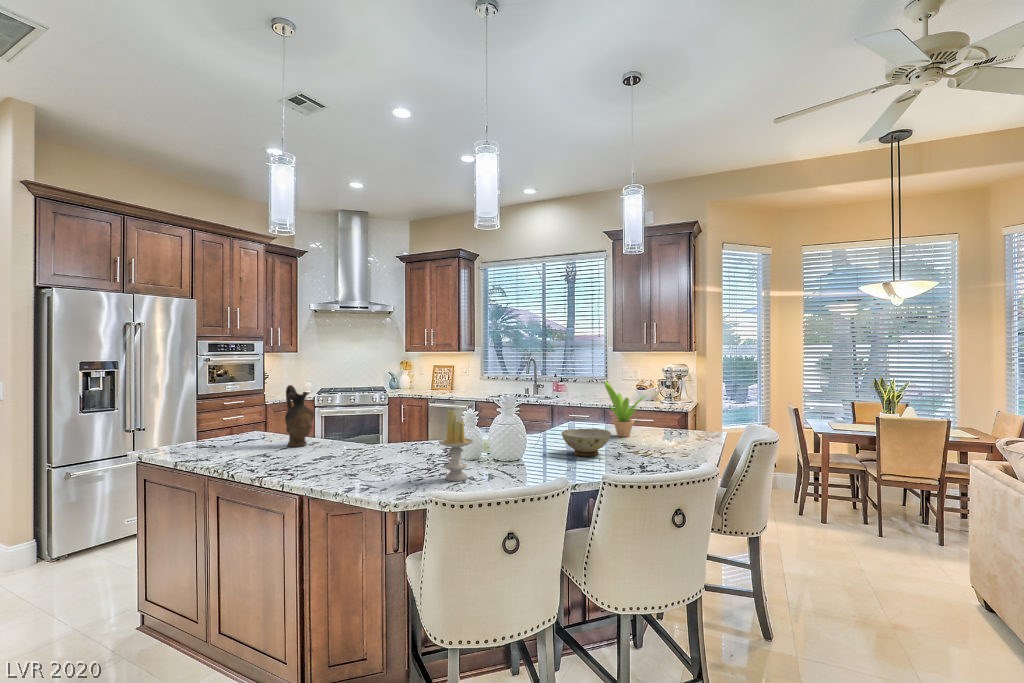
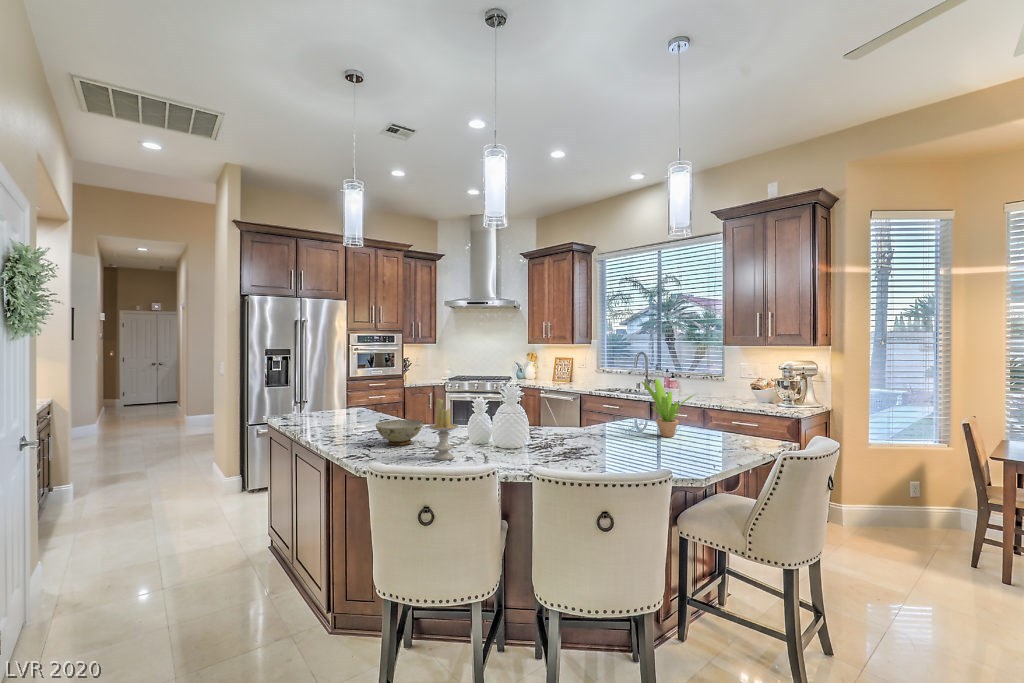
ceramic pitcher: present [285,385,314,447] -> none [364,372,386,423]
ceramic bowl: present [562,429,611,456] -> present [376,420,423,446]

